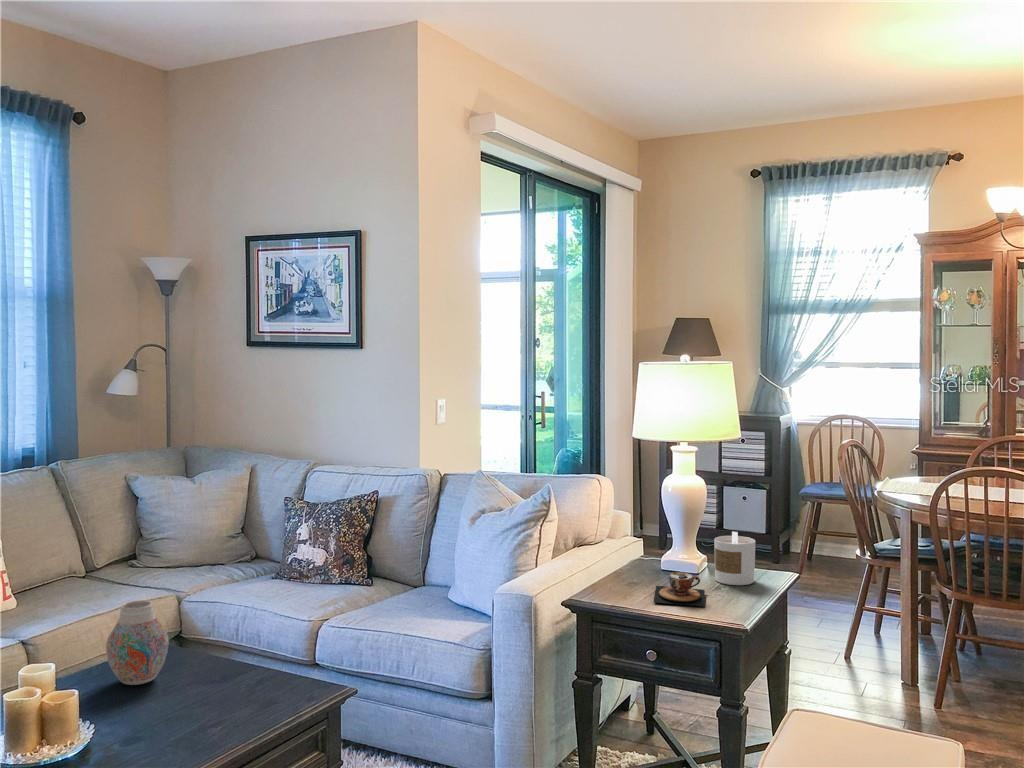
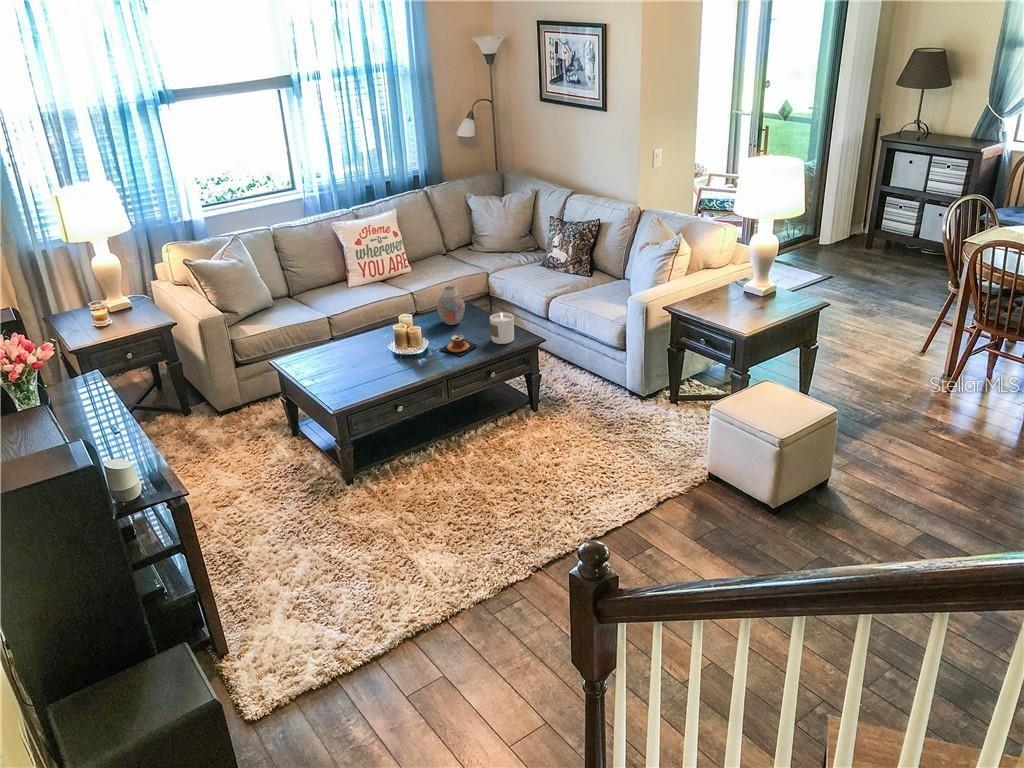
candle: present [714,532,756,585] -> present [490,312,514,344]
teacup: present [653,572,705,607] -> present [440,334,478,356]

